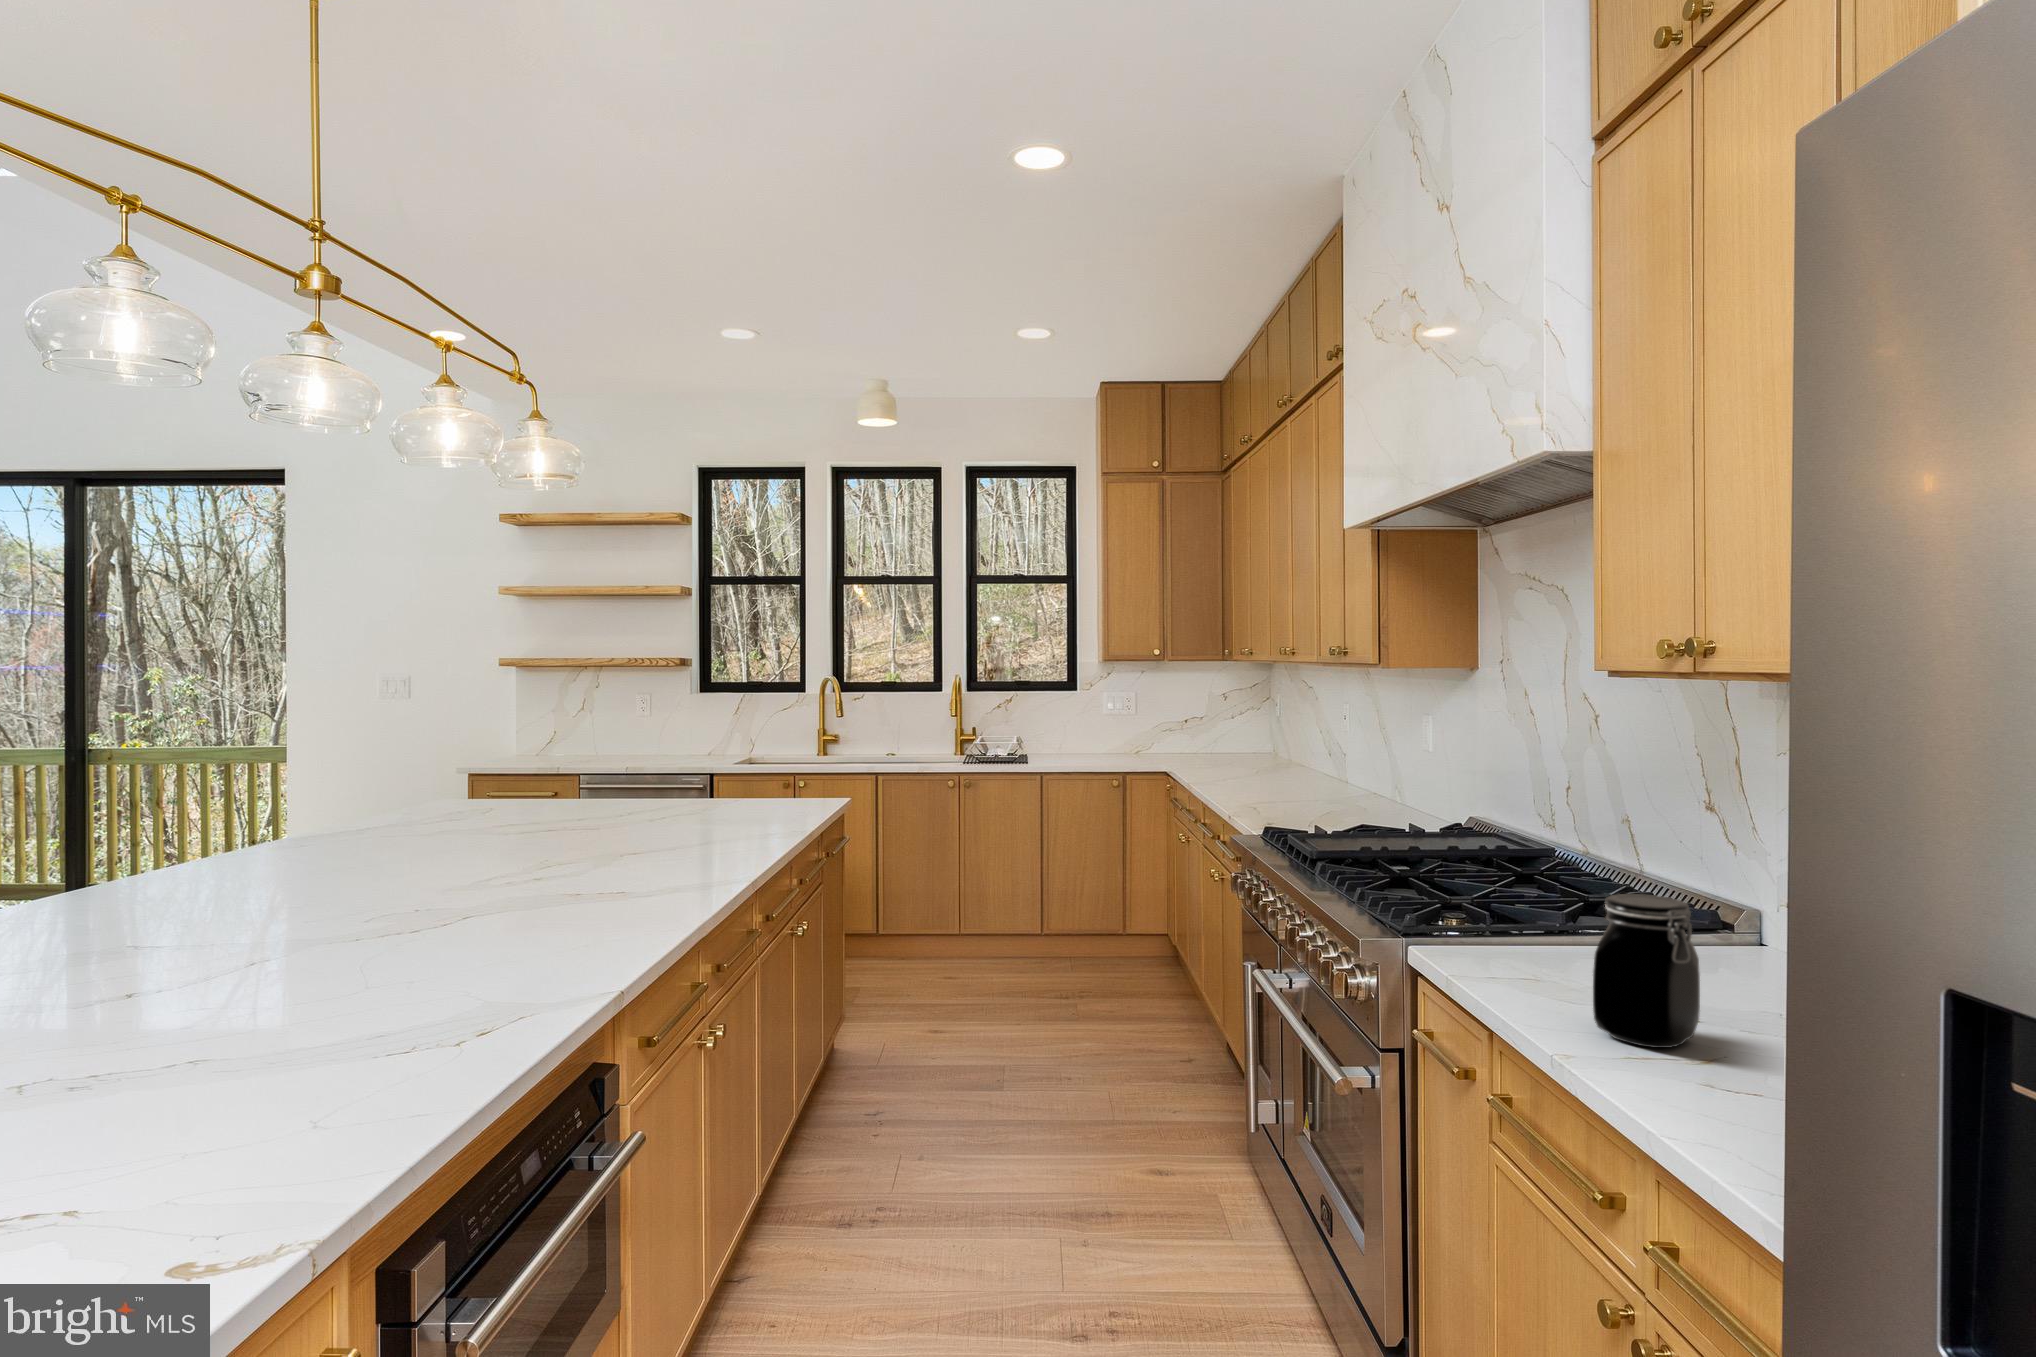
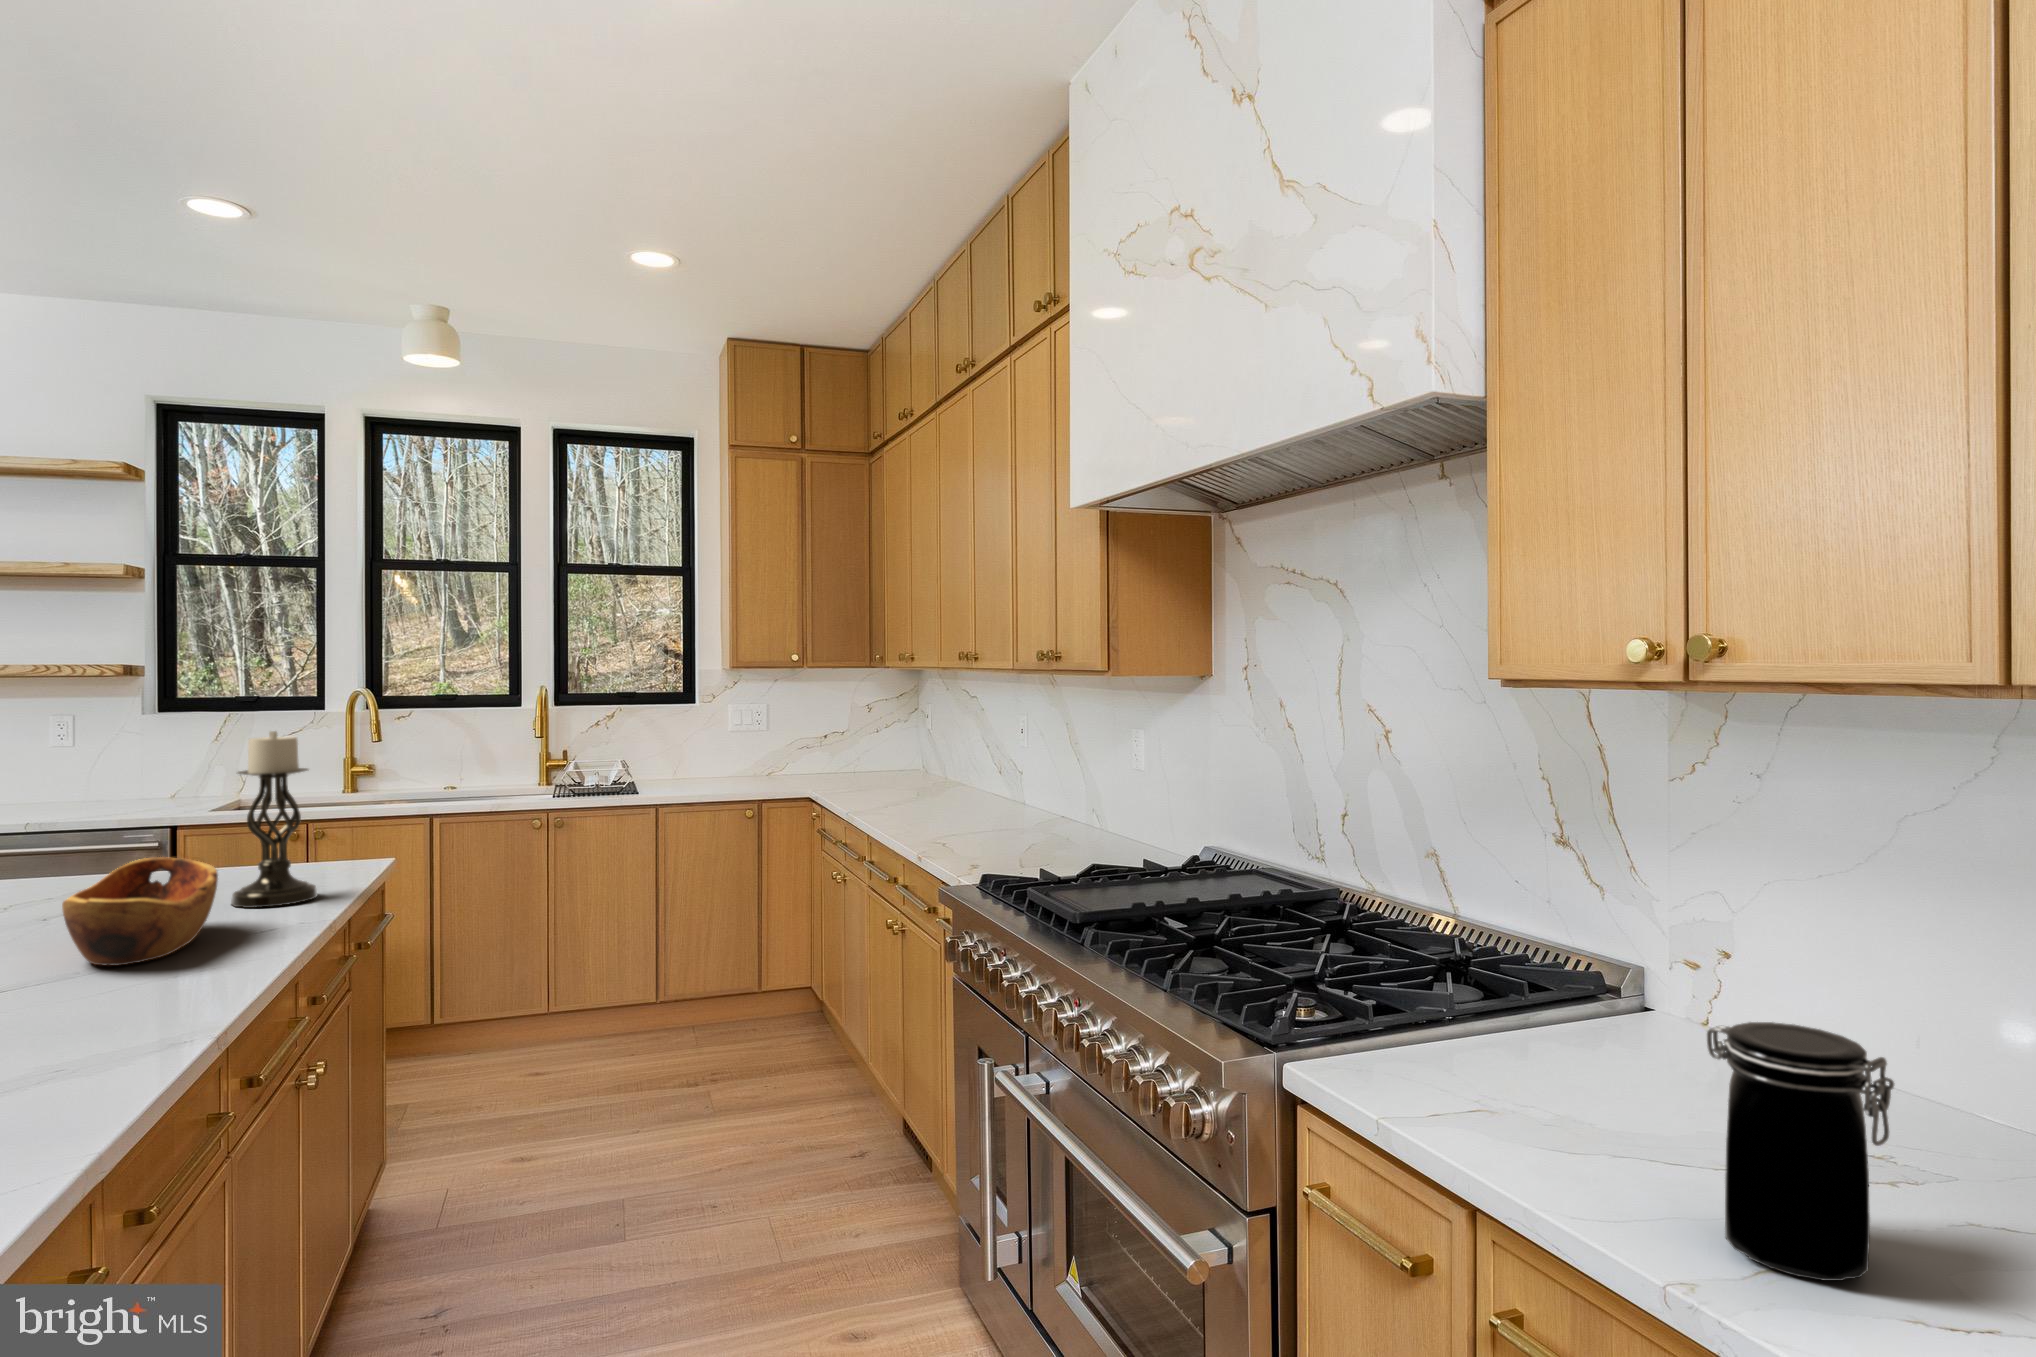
candle holder: none [755,702,805,819] -> present [231,731,317,908]
wooden bowl: none [674,781,751,842] -> present [62,857,218,966]

